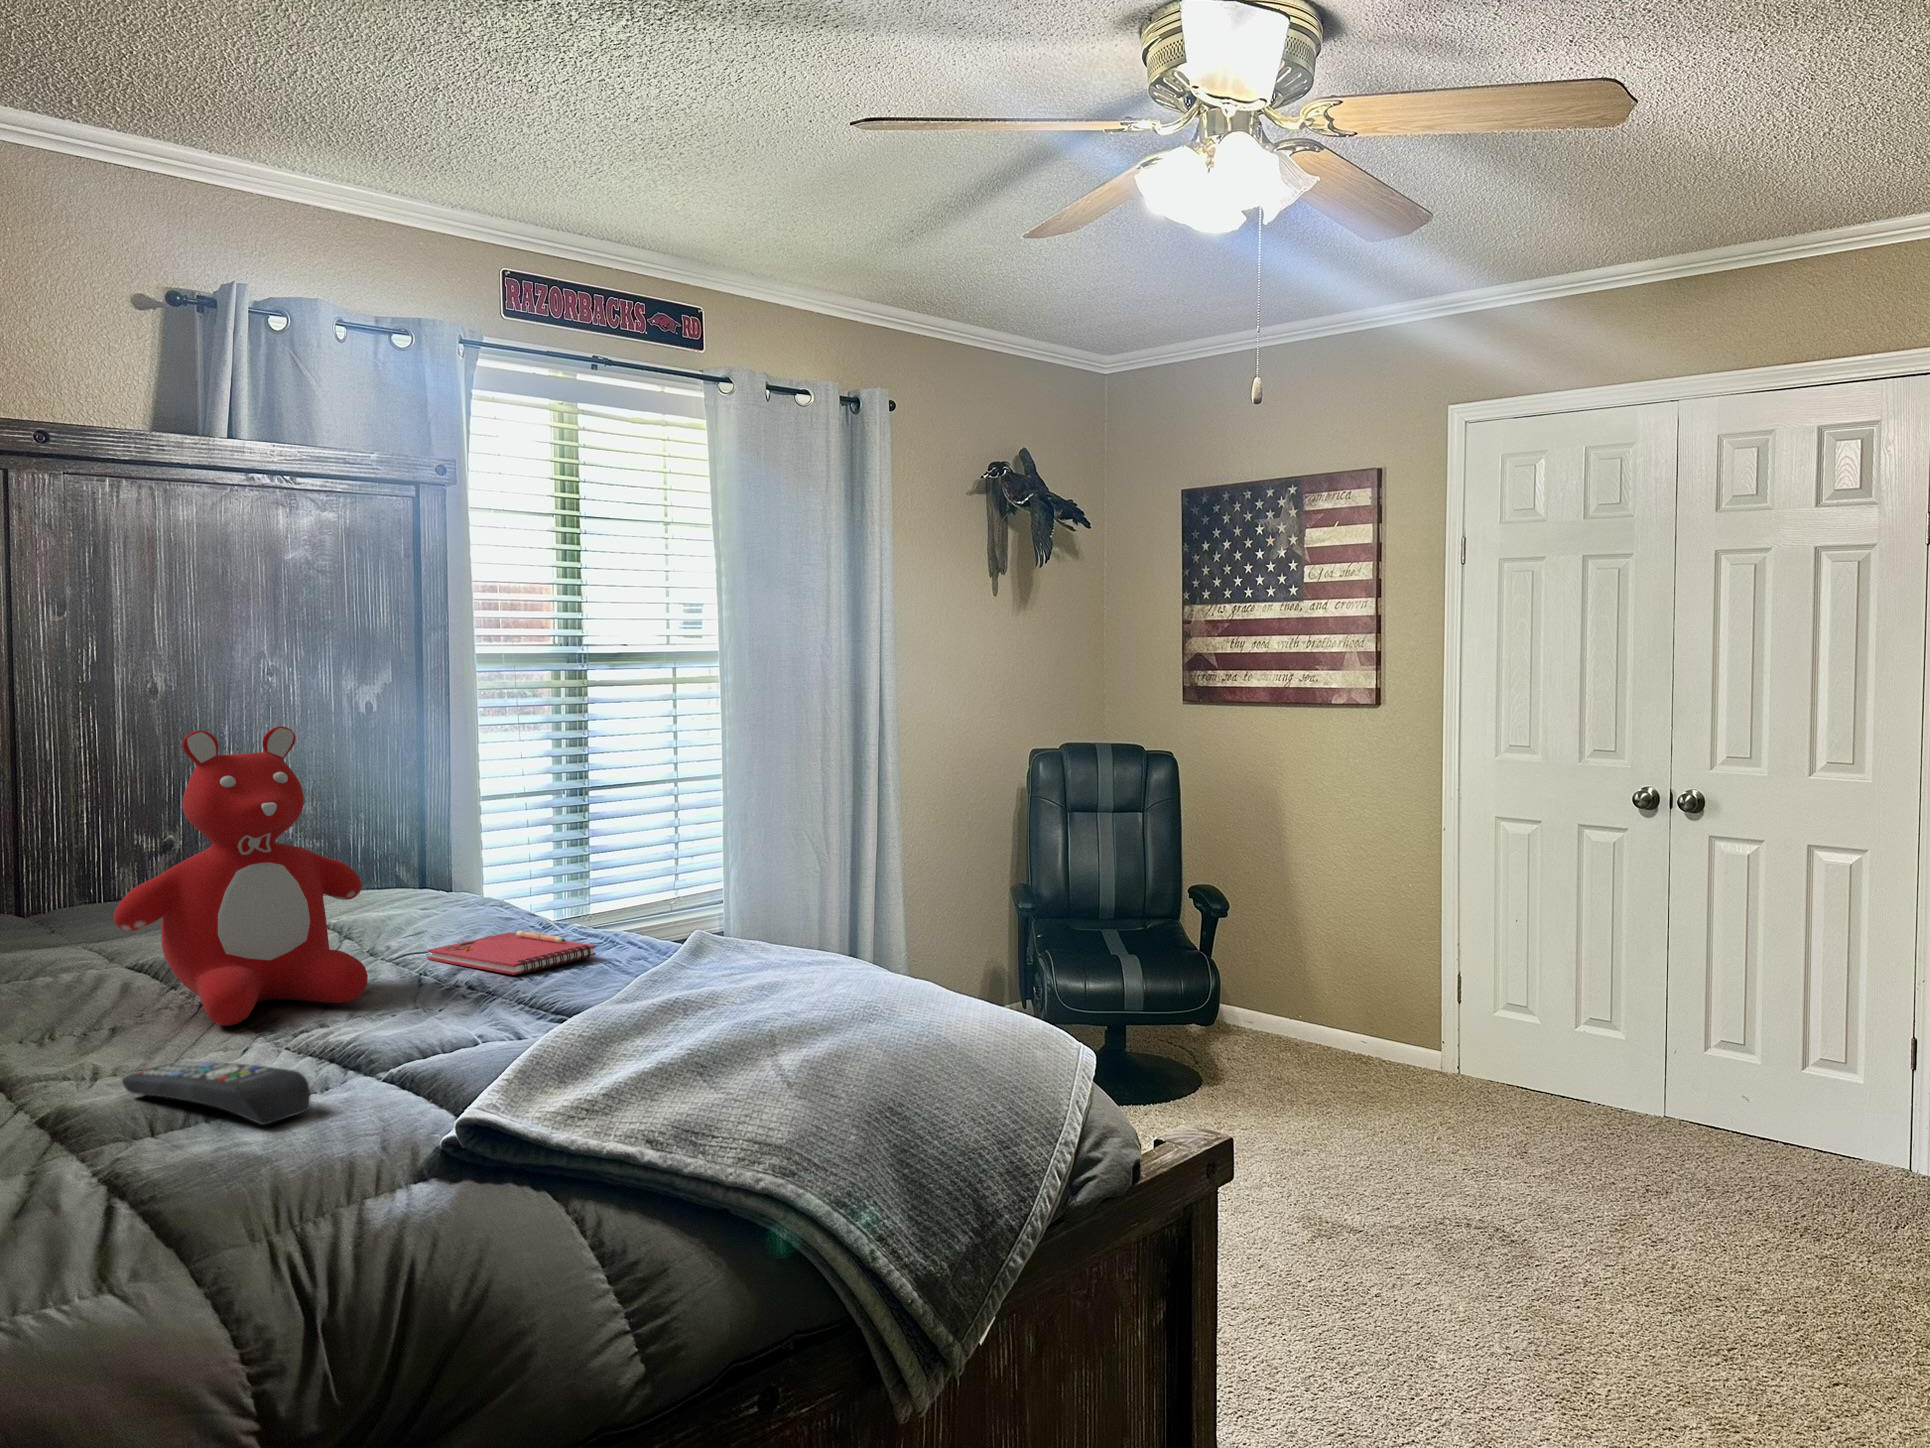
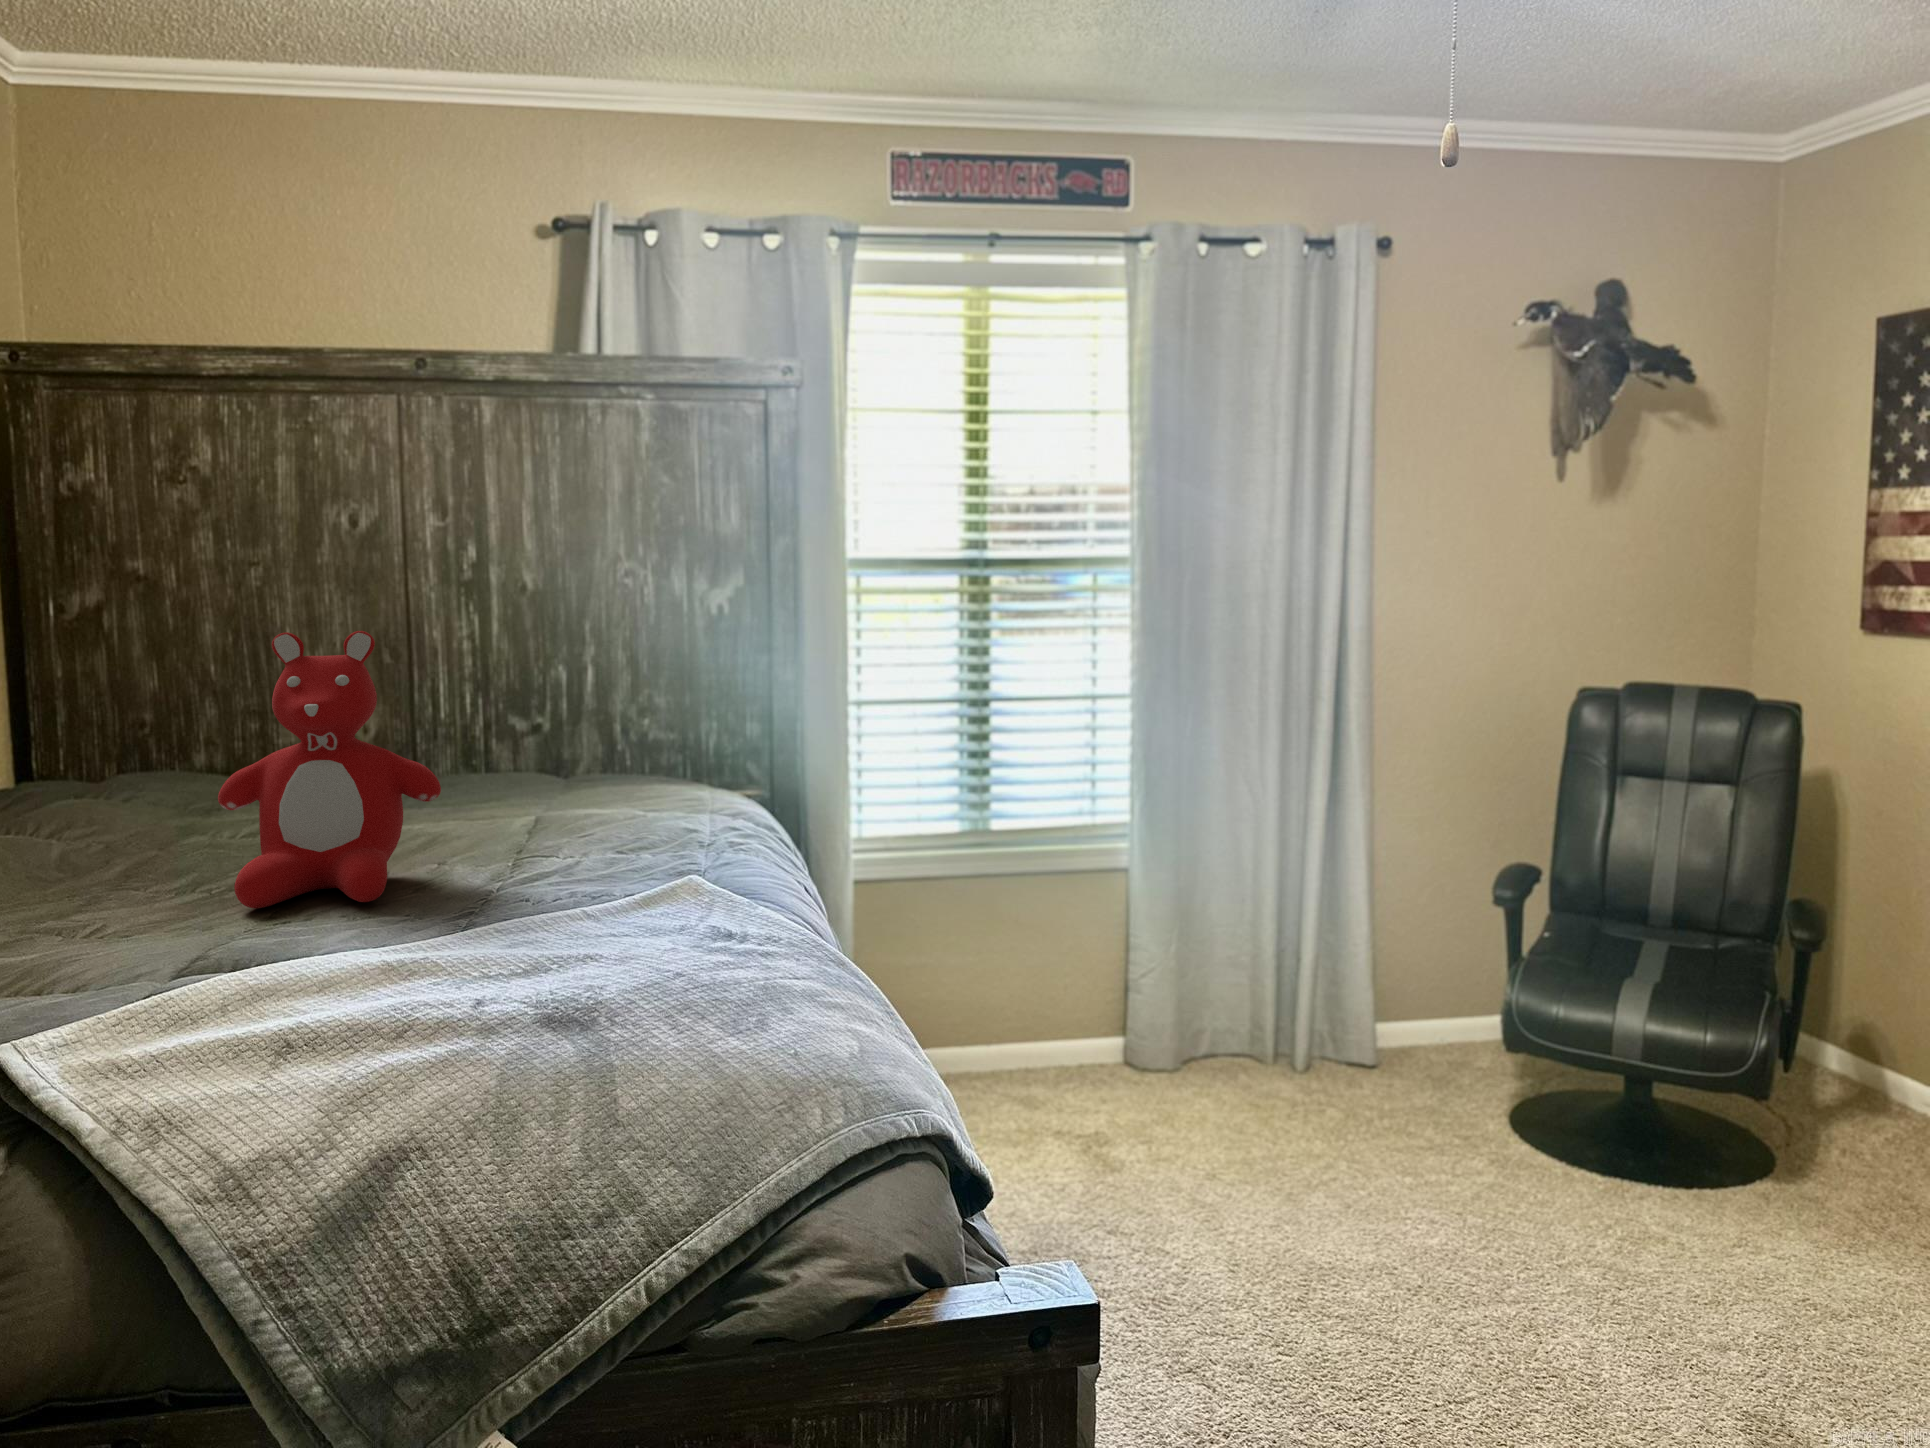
notebook: present [428,931,596,975] -> none [532,851,647,899]
remote control: present [122,1061,310,1125] -> none [21,938,115,1016]

